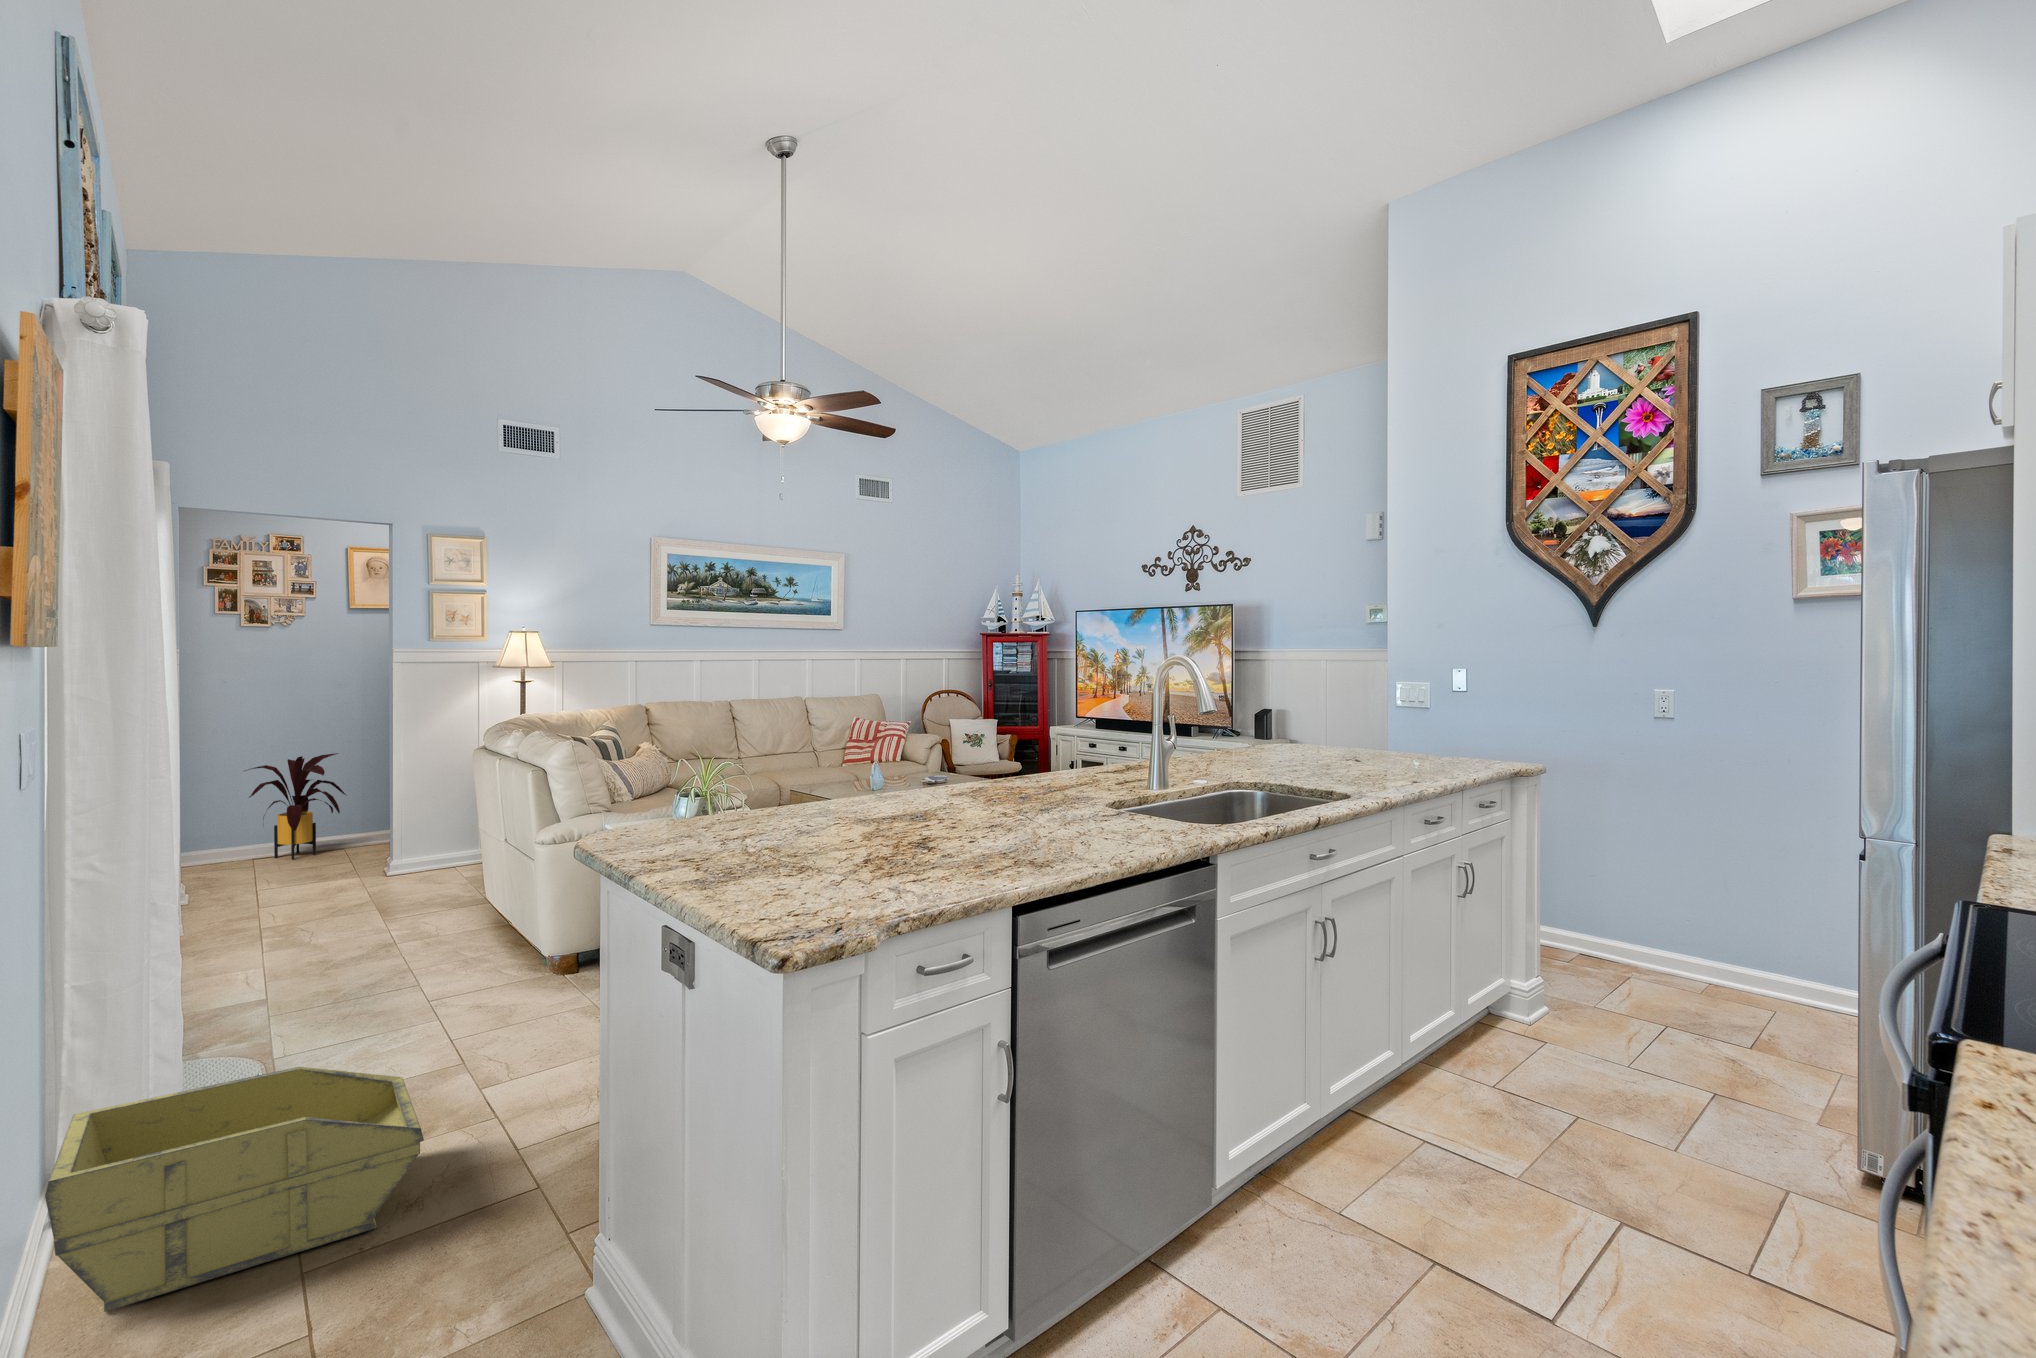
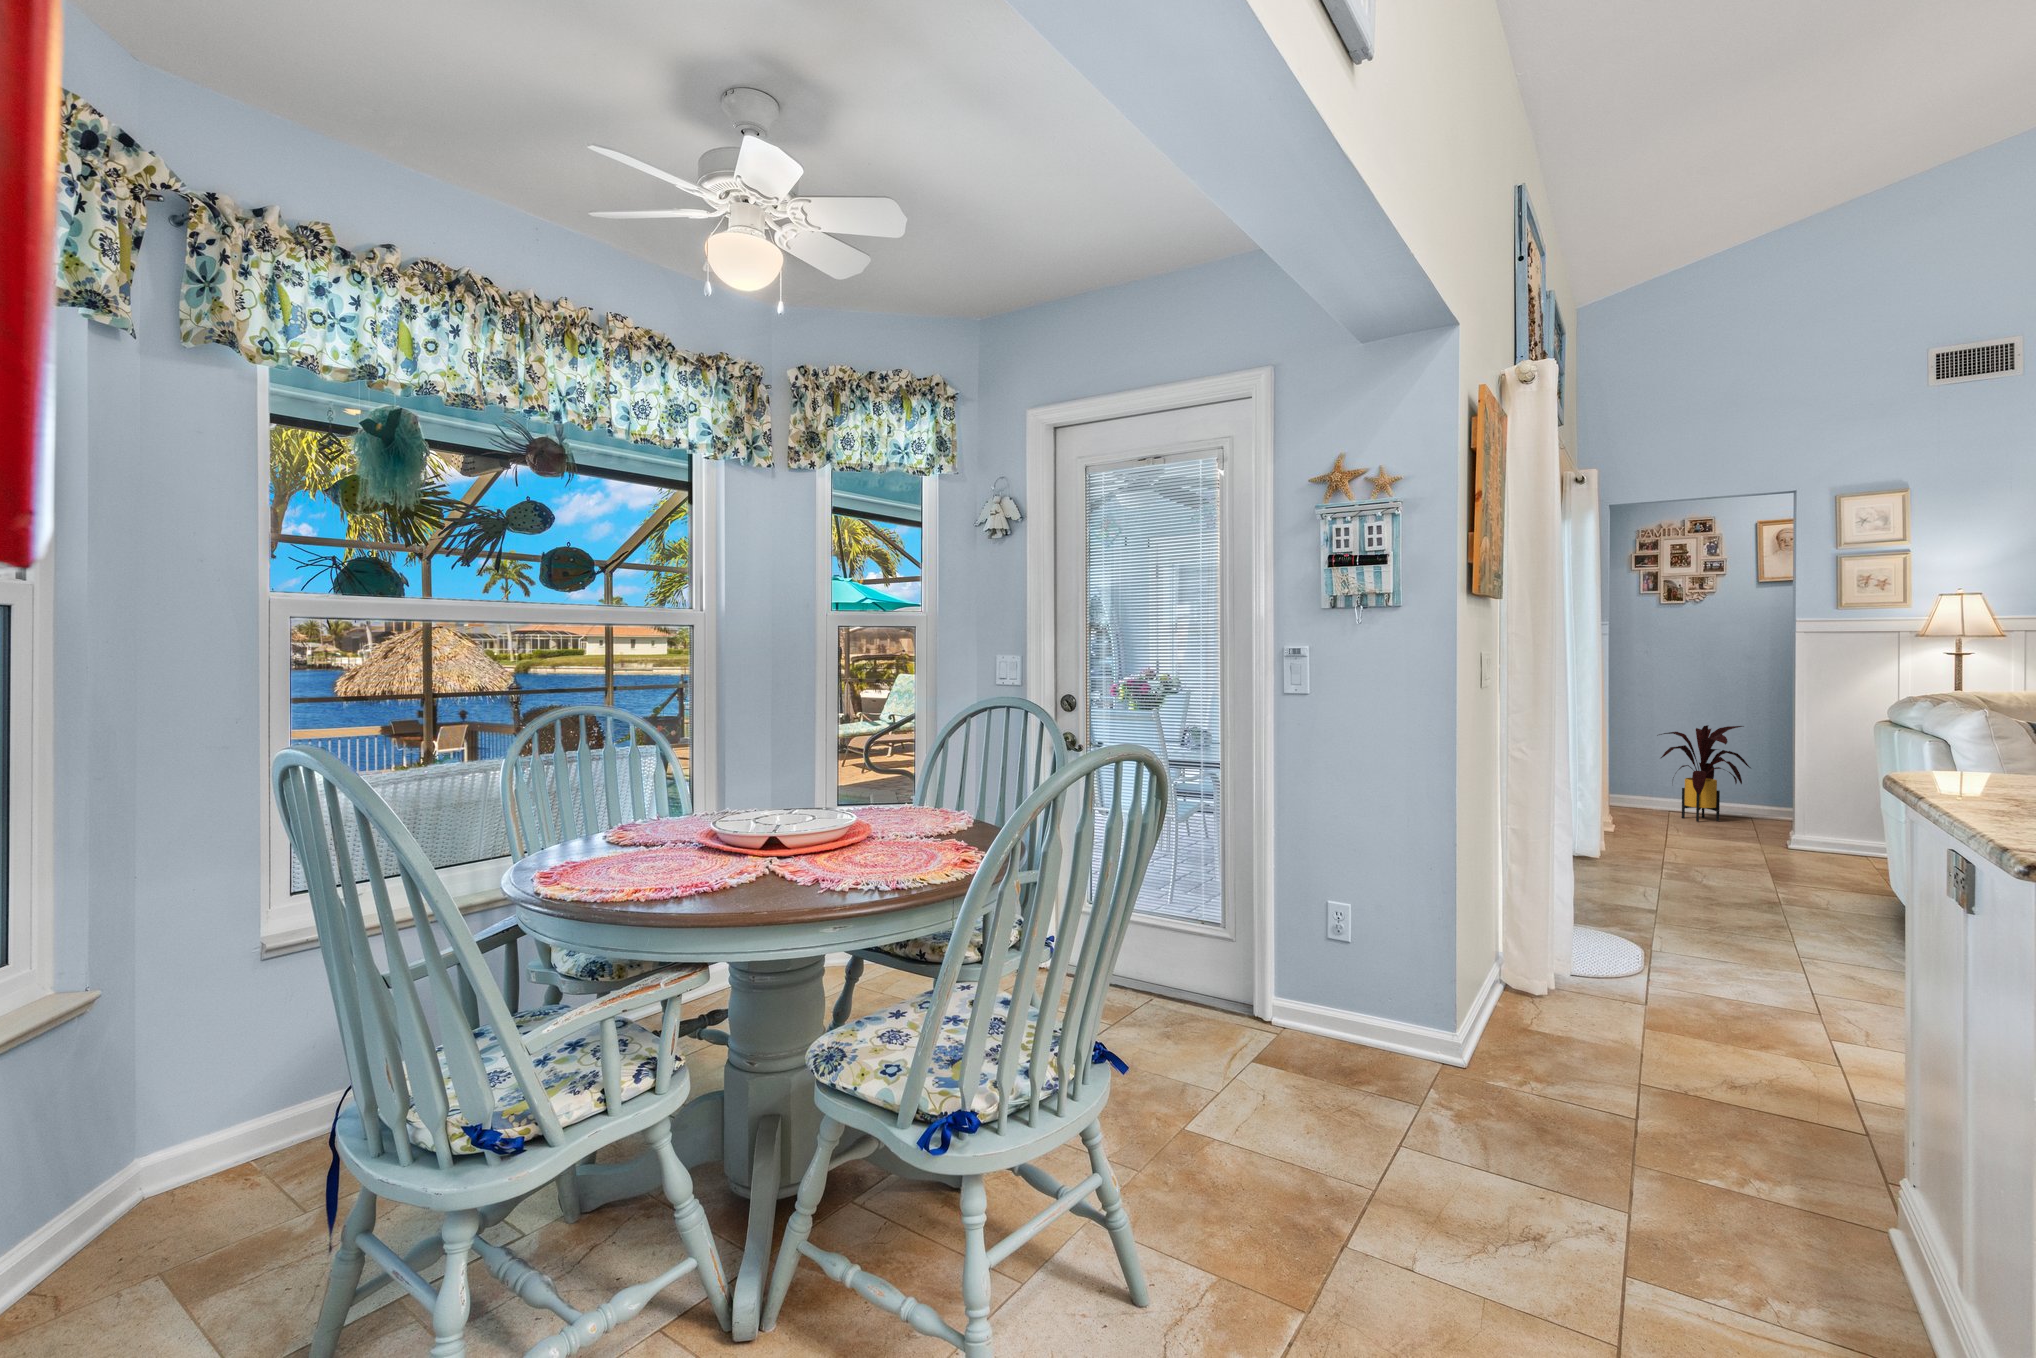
storage bin: present [45,1067,424,1312] -> none [1481,929,1746,1099]

